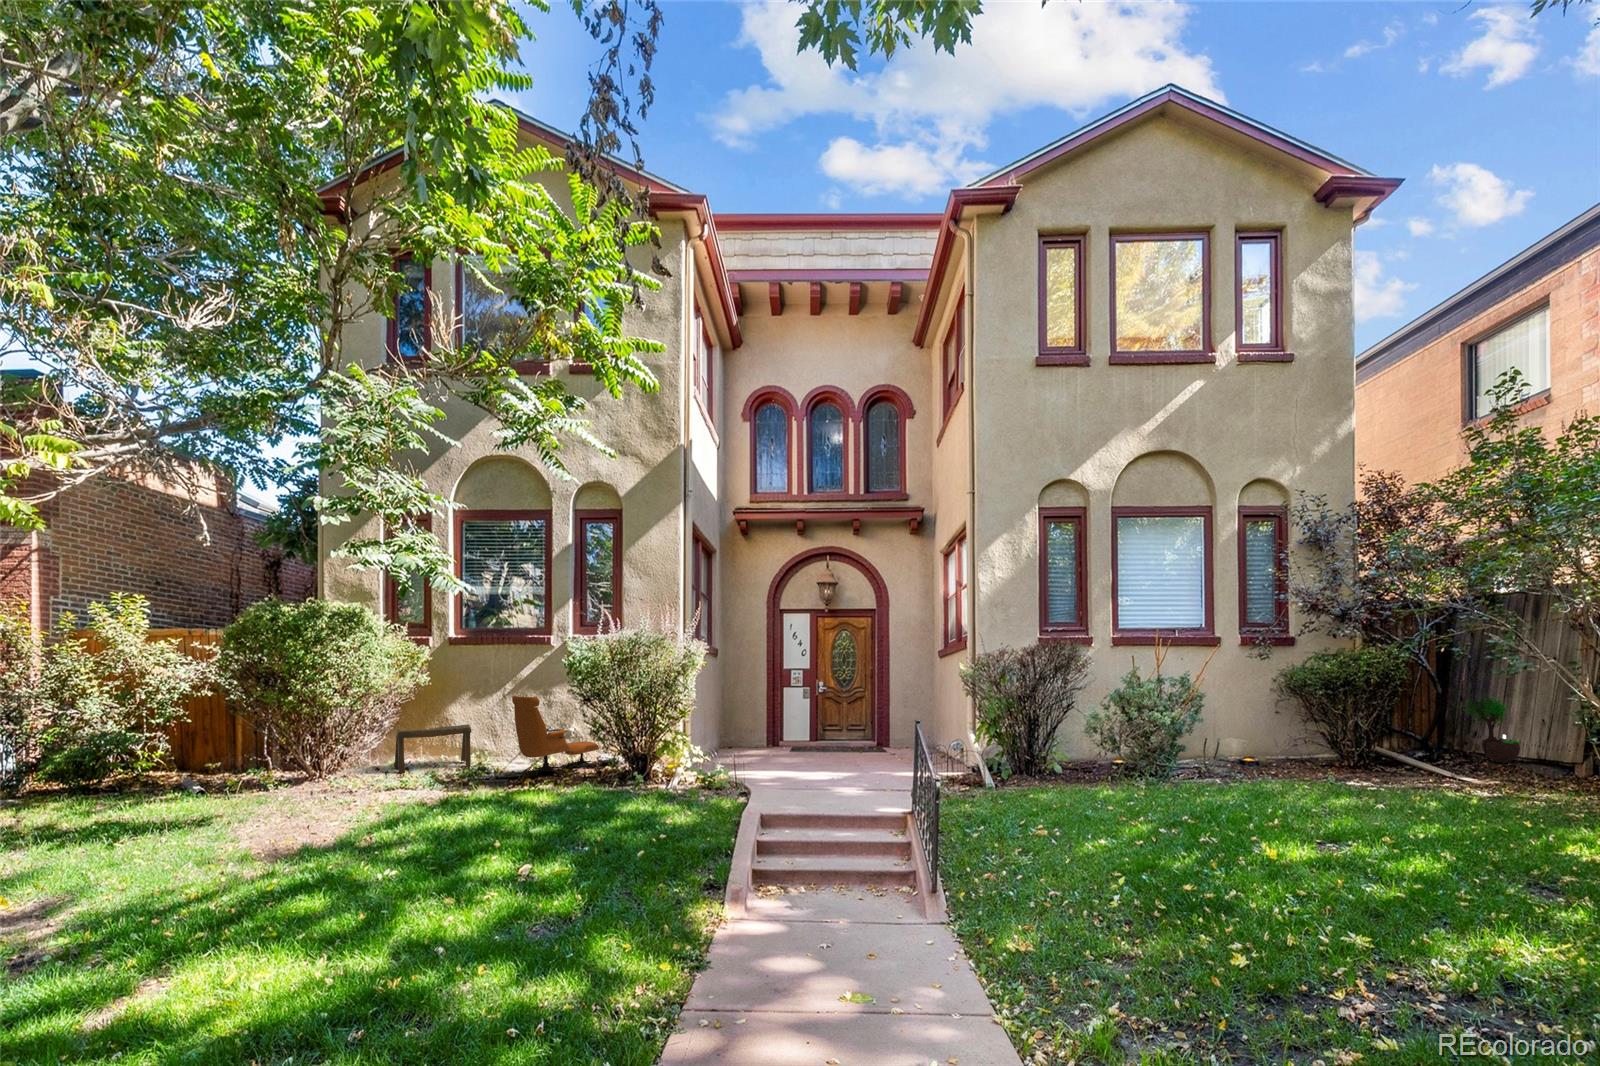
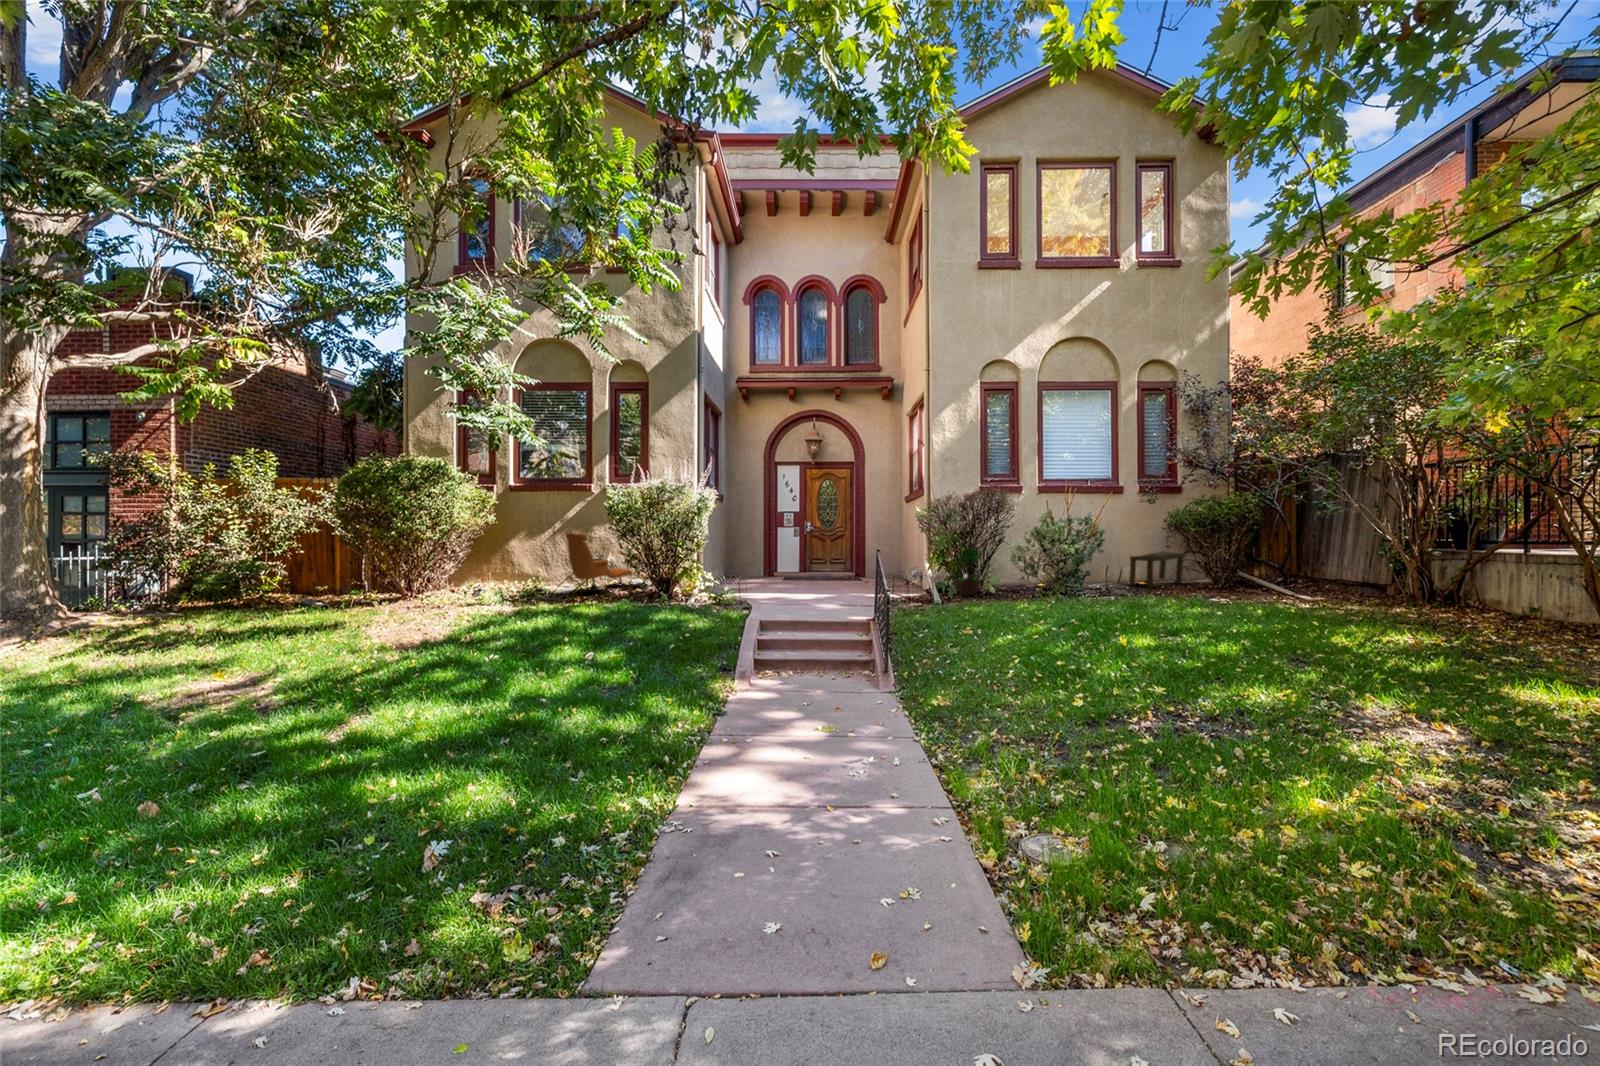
potted tree: present [1462,694,1520,763] -> present [953,545,981,596]
bench: present [395,724,471,773] -> present [1129,551,1185,588]

